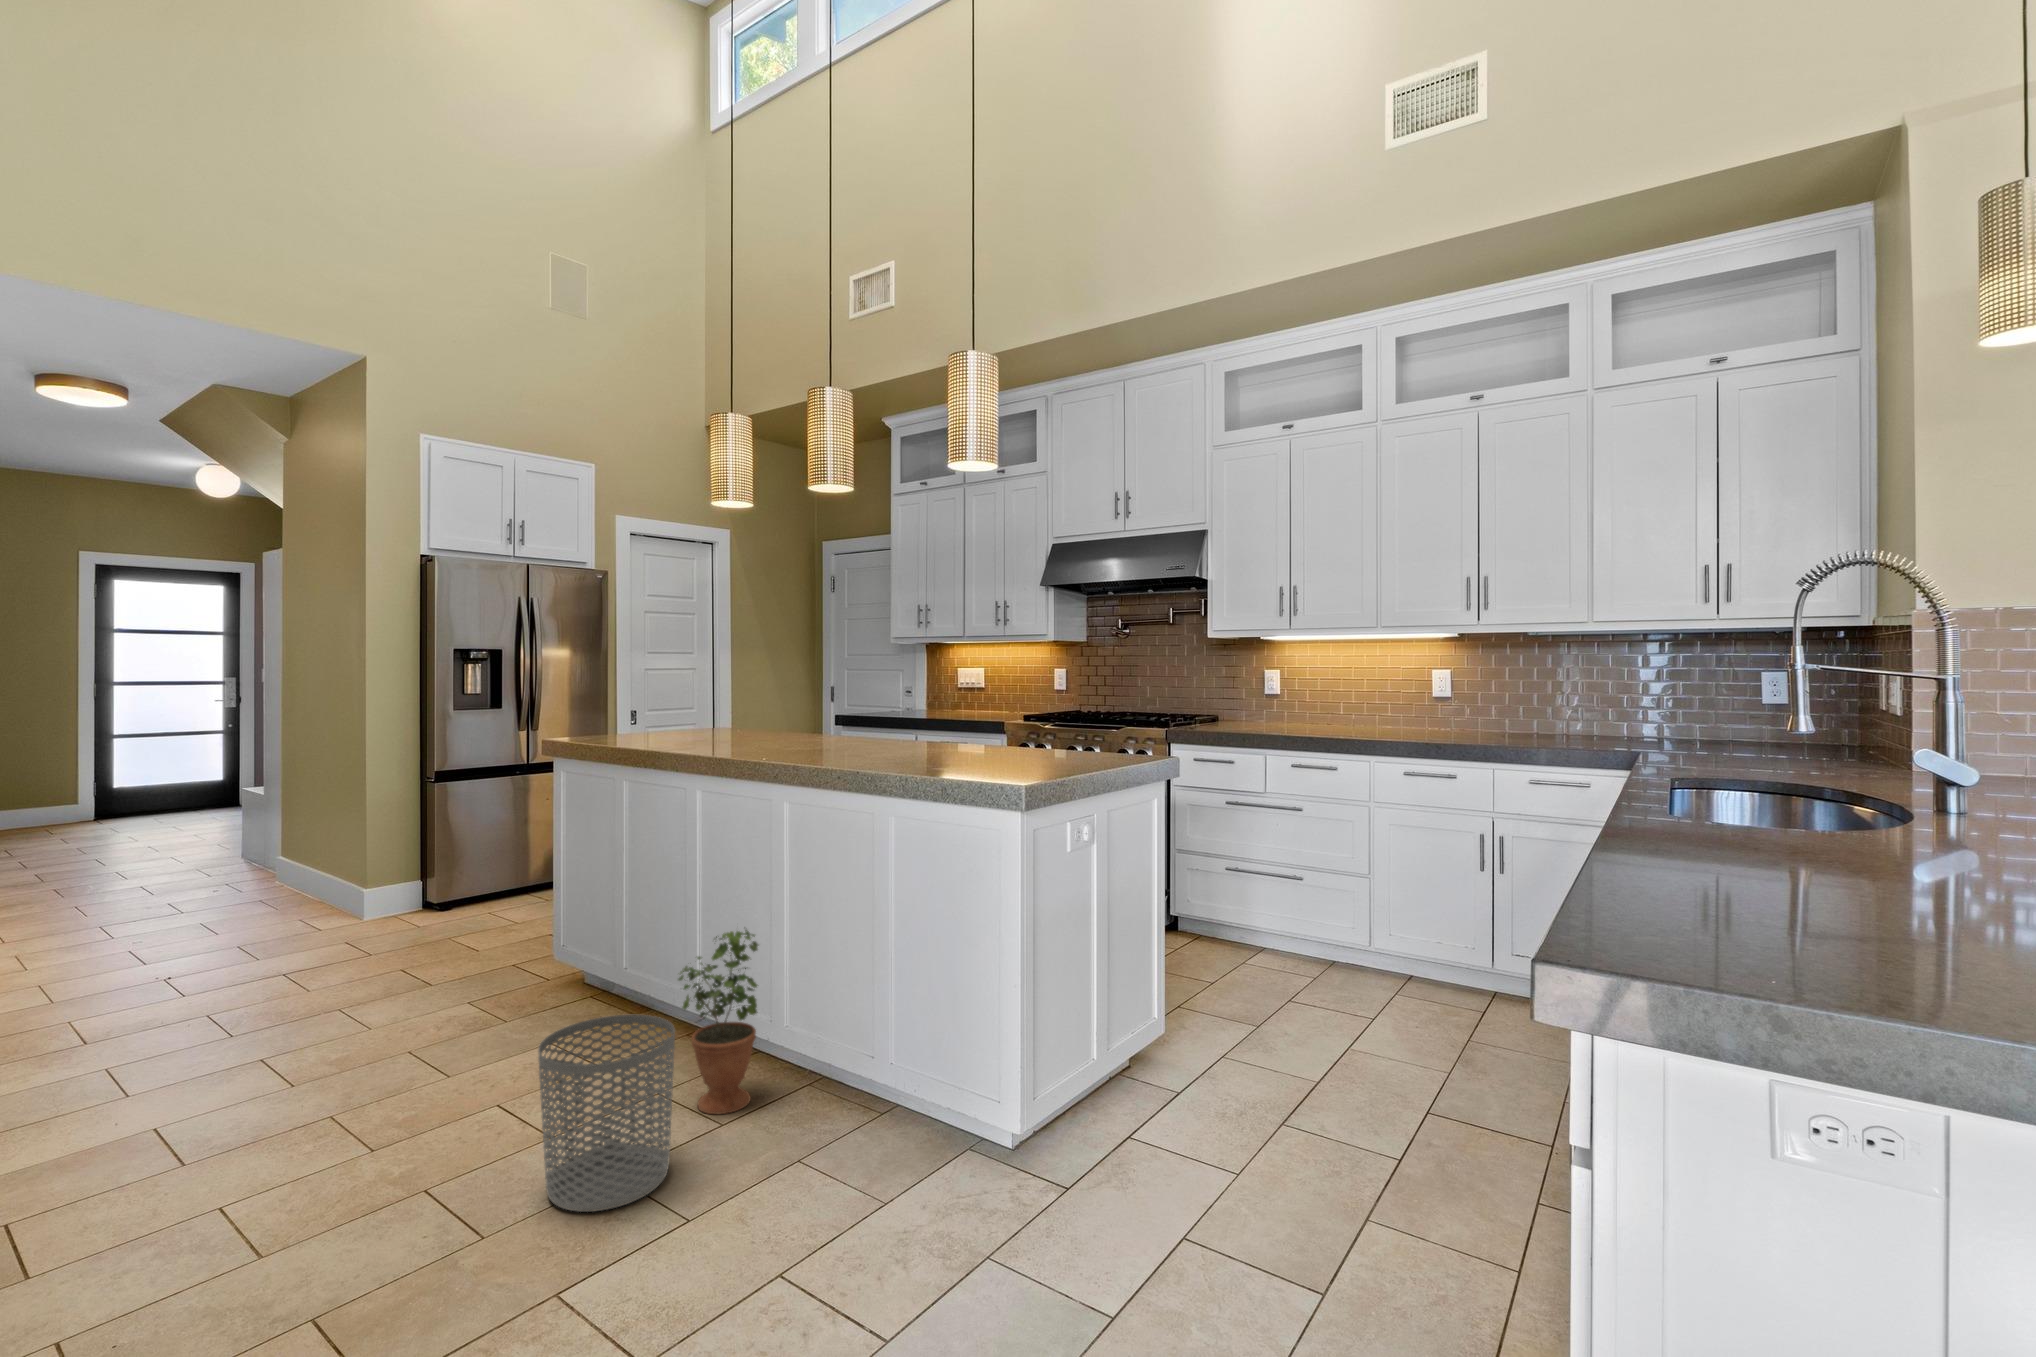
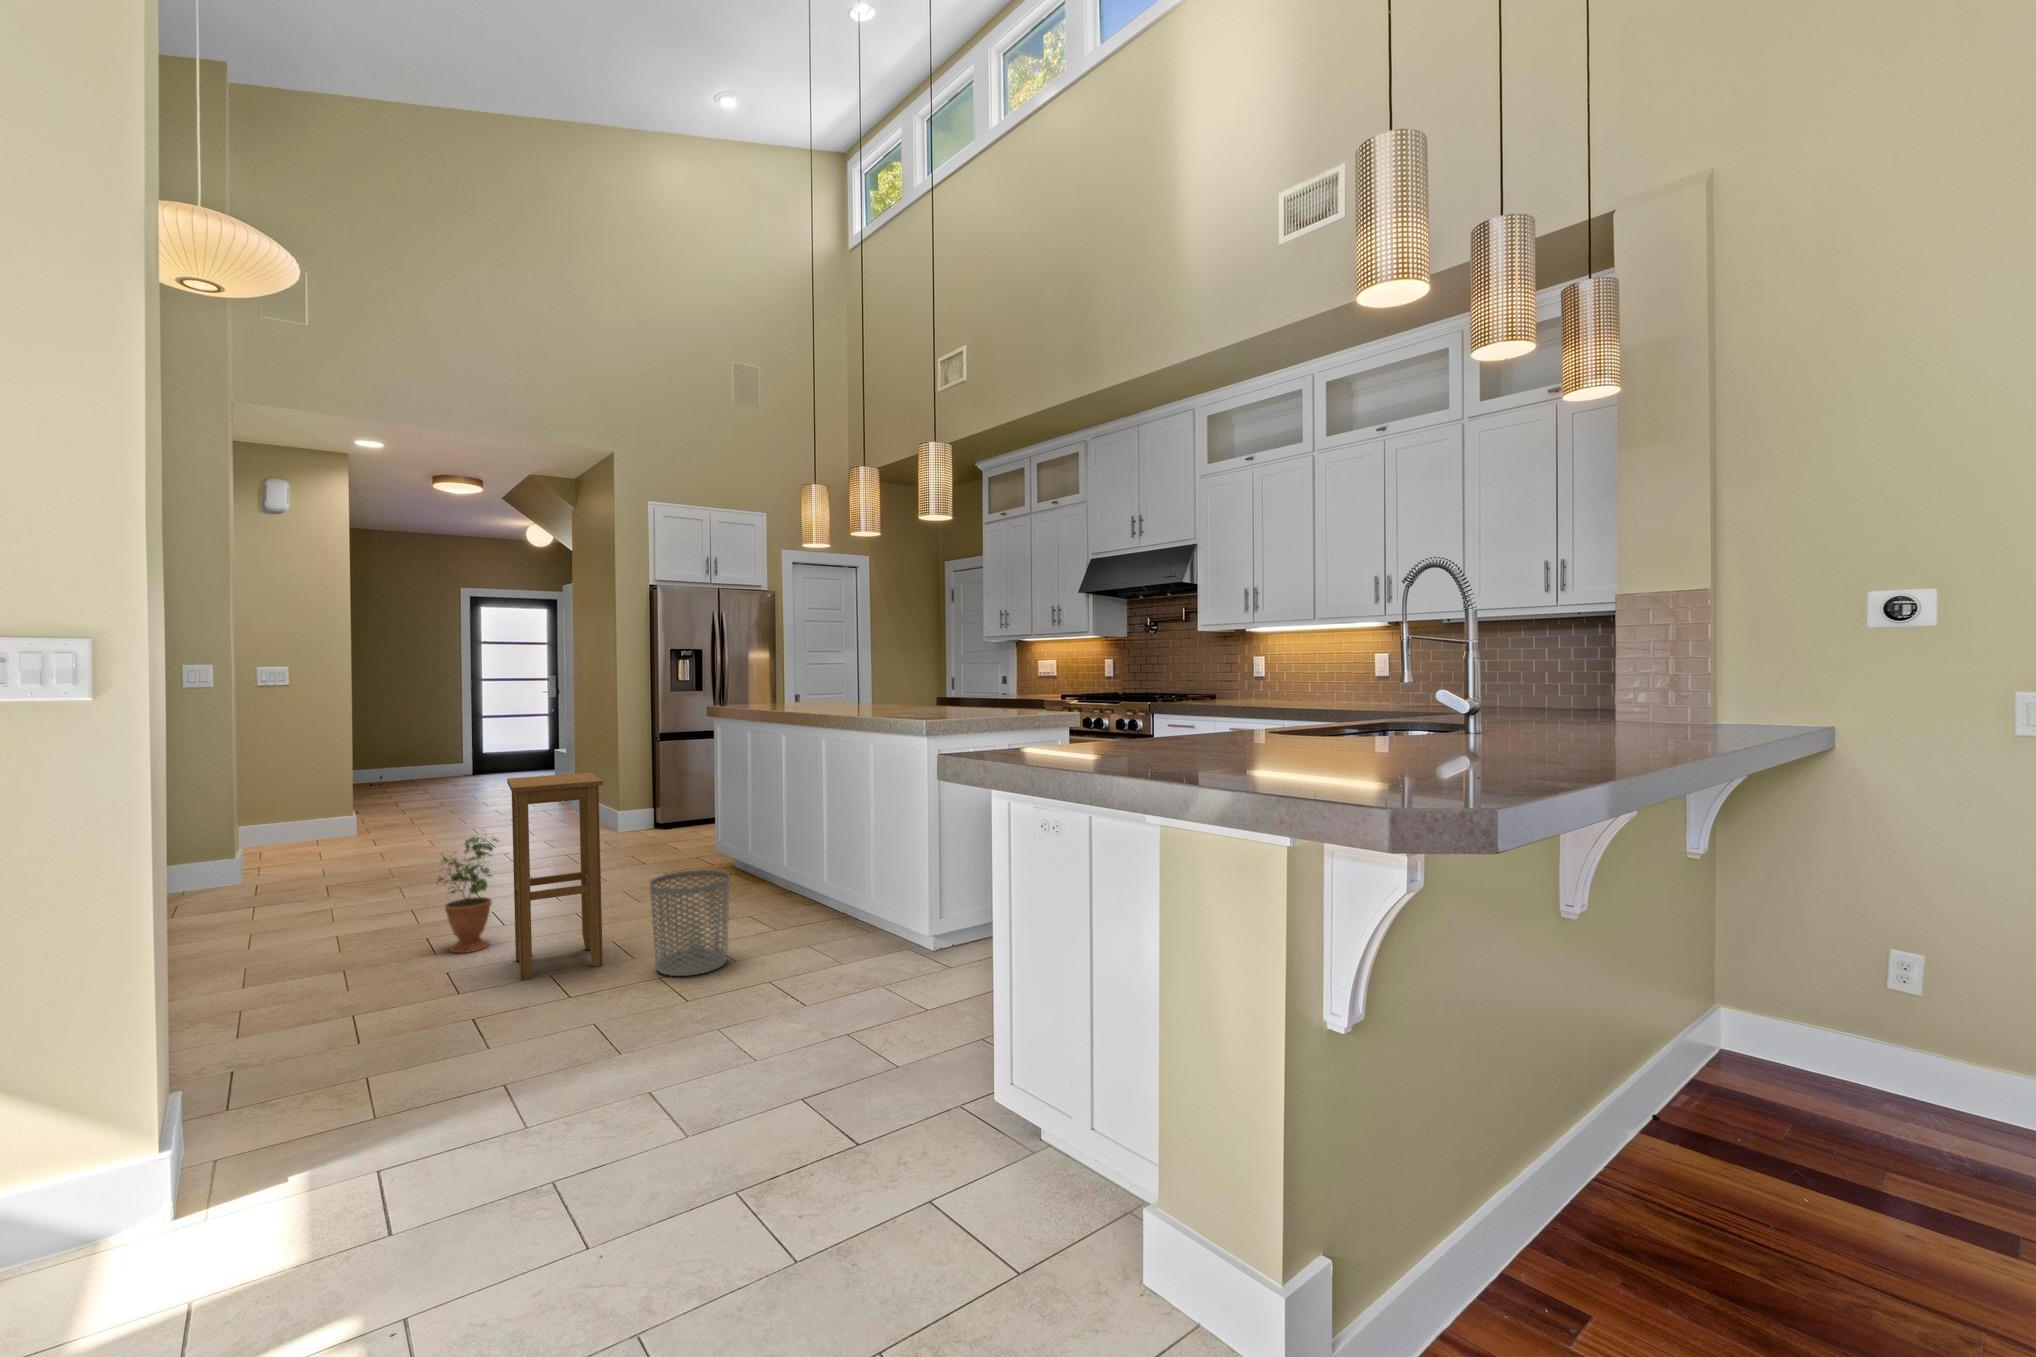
stool: none [248,858,446,1254] -> present [507,772,603,980]
potted plant: present [678,930,759,1114] -> present [438,837,498,953]

